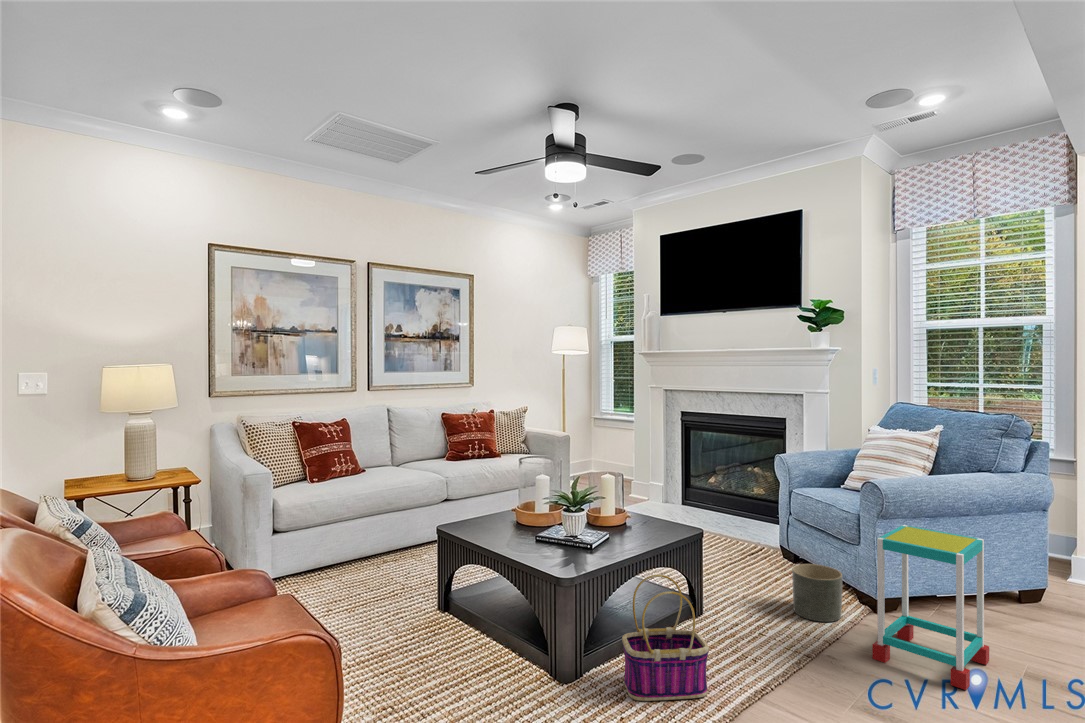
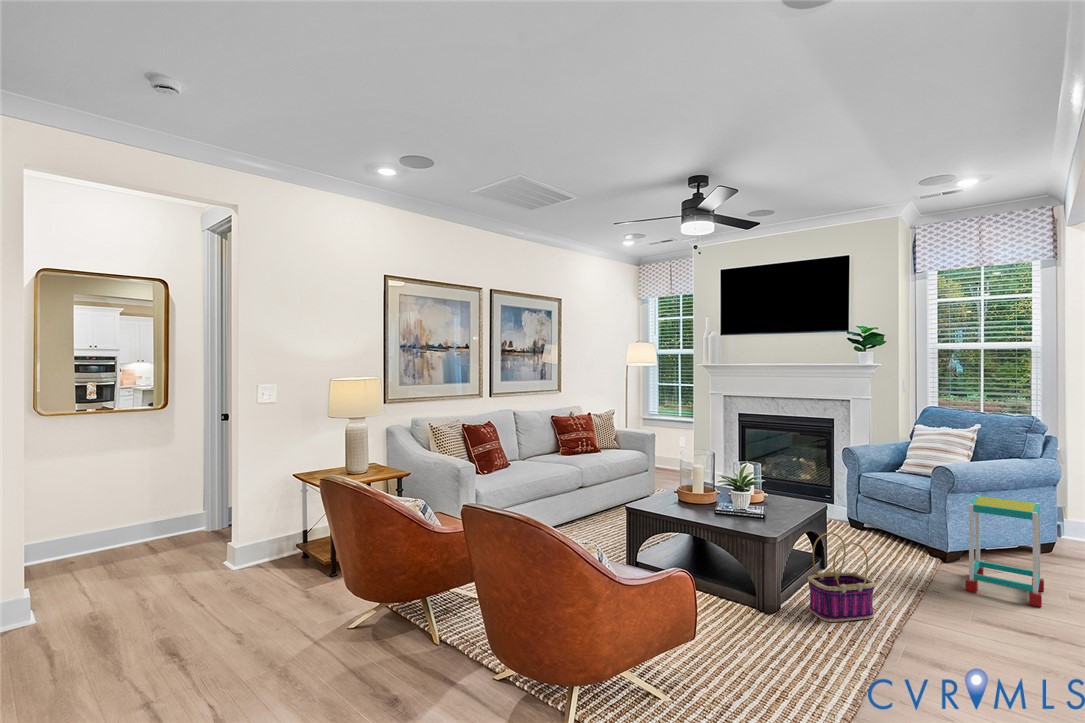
planter: present [792,564,842,622] -> none [886,528,926,569]

